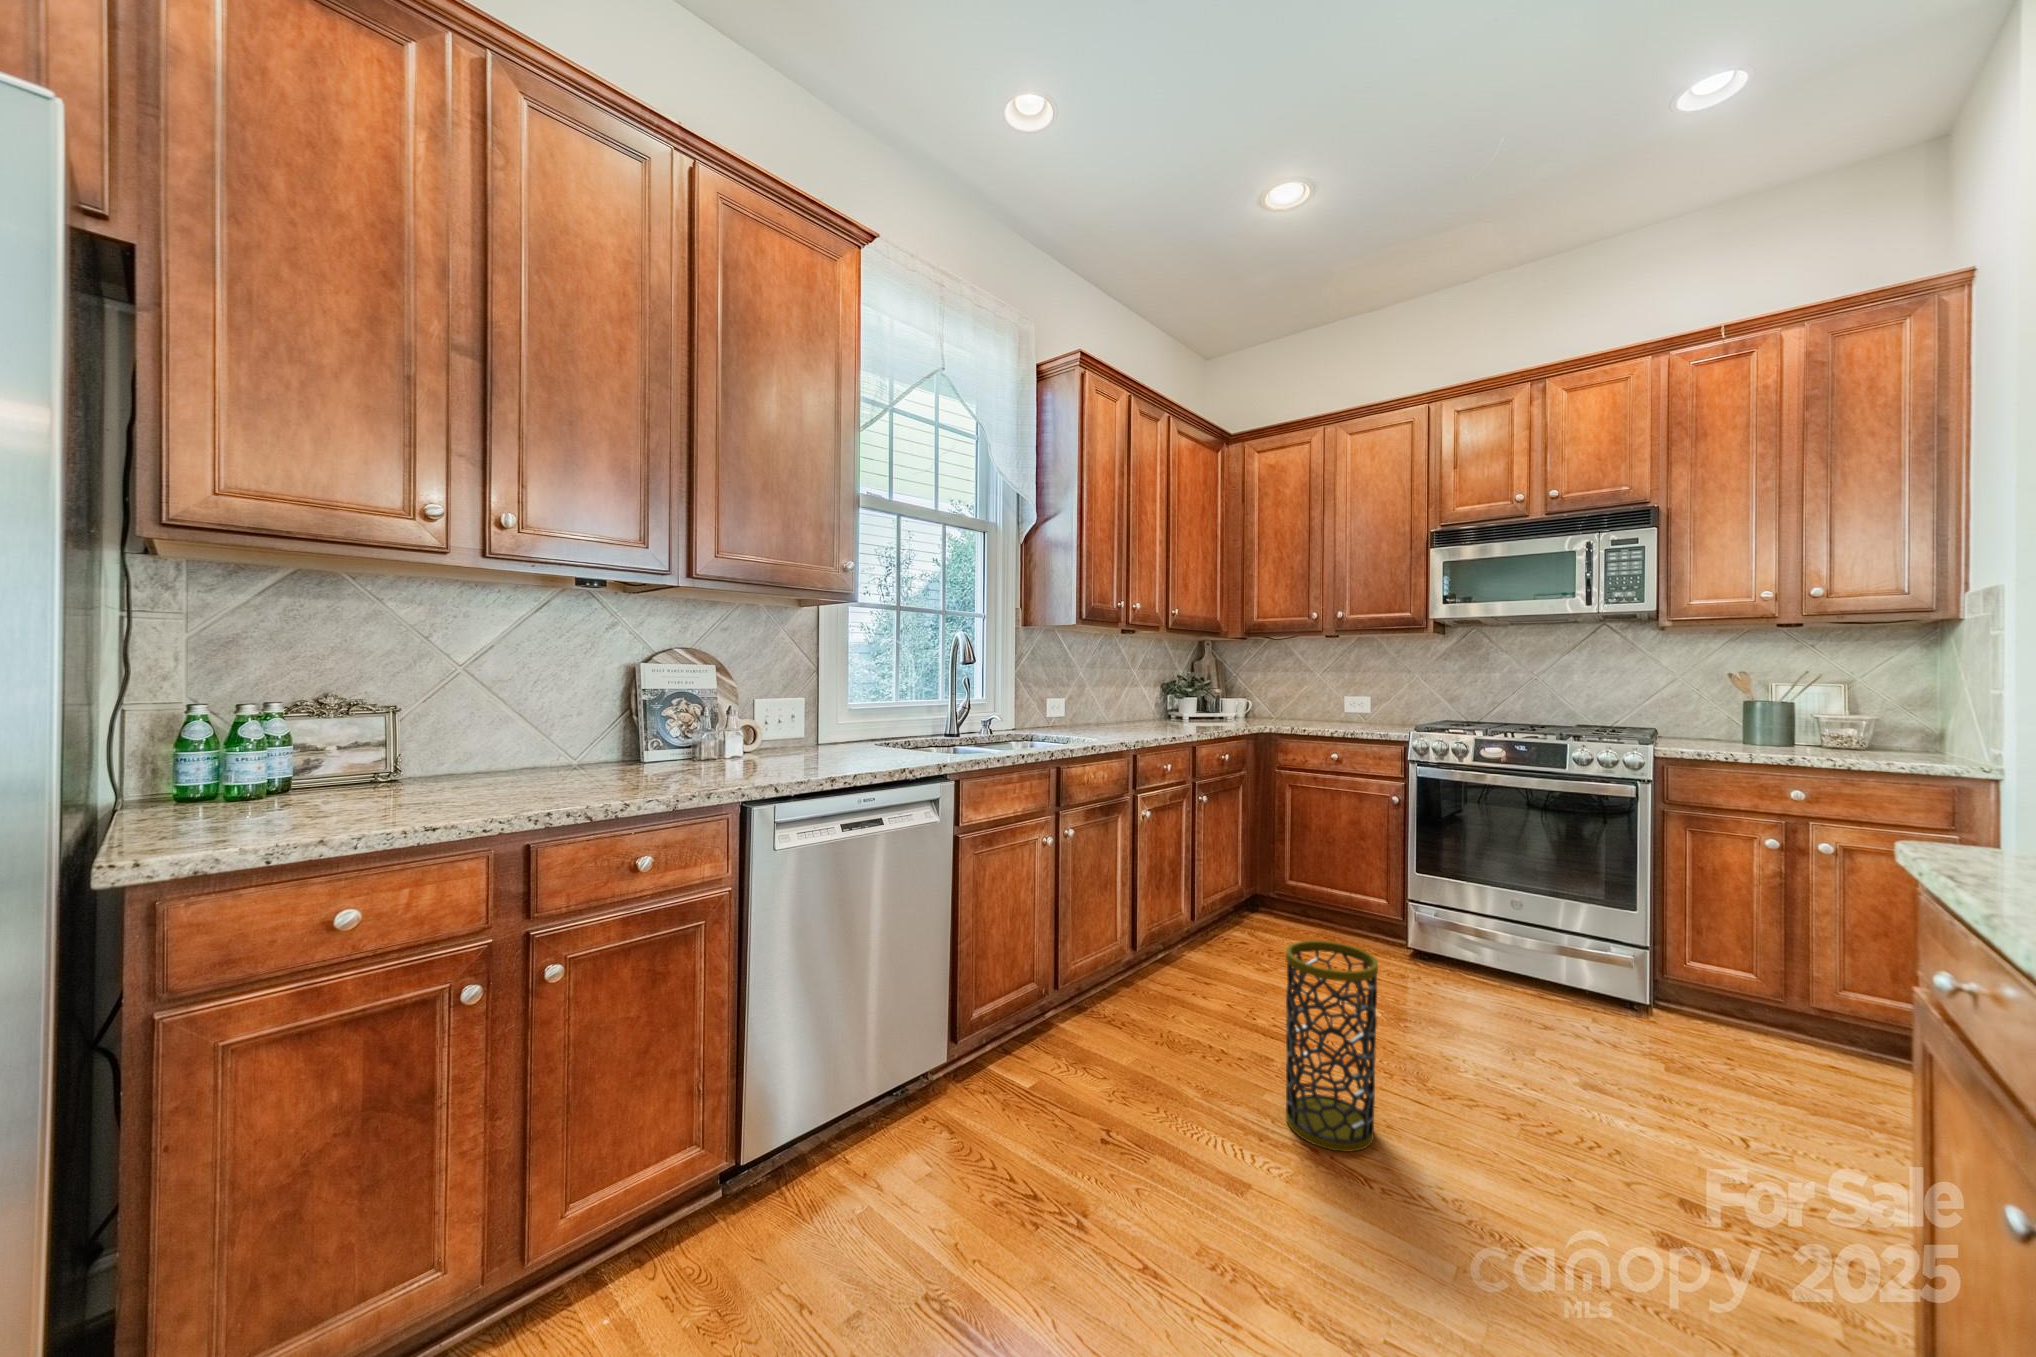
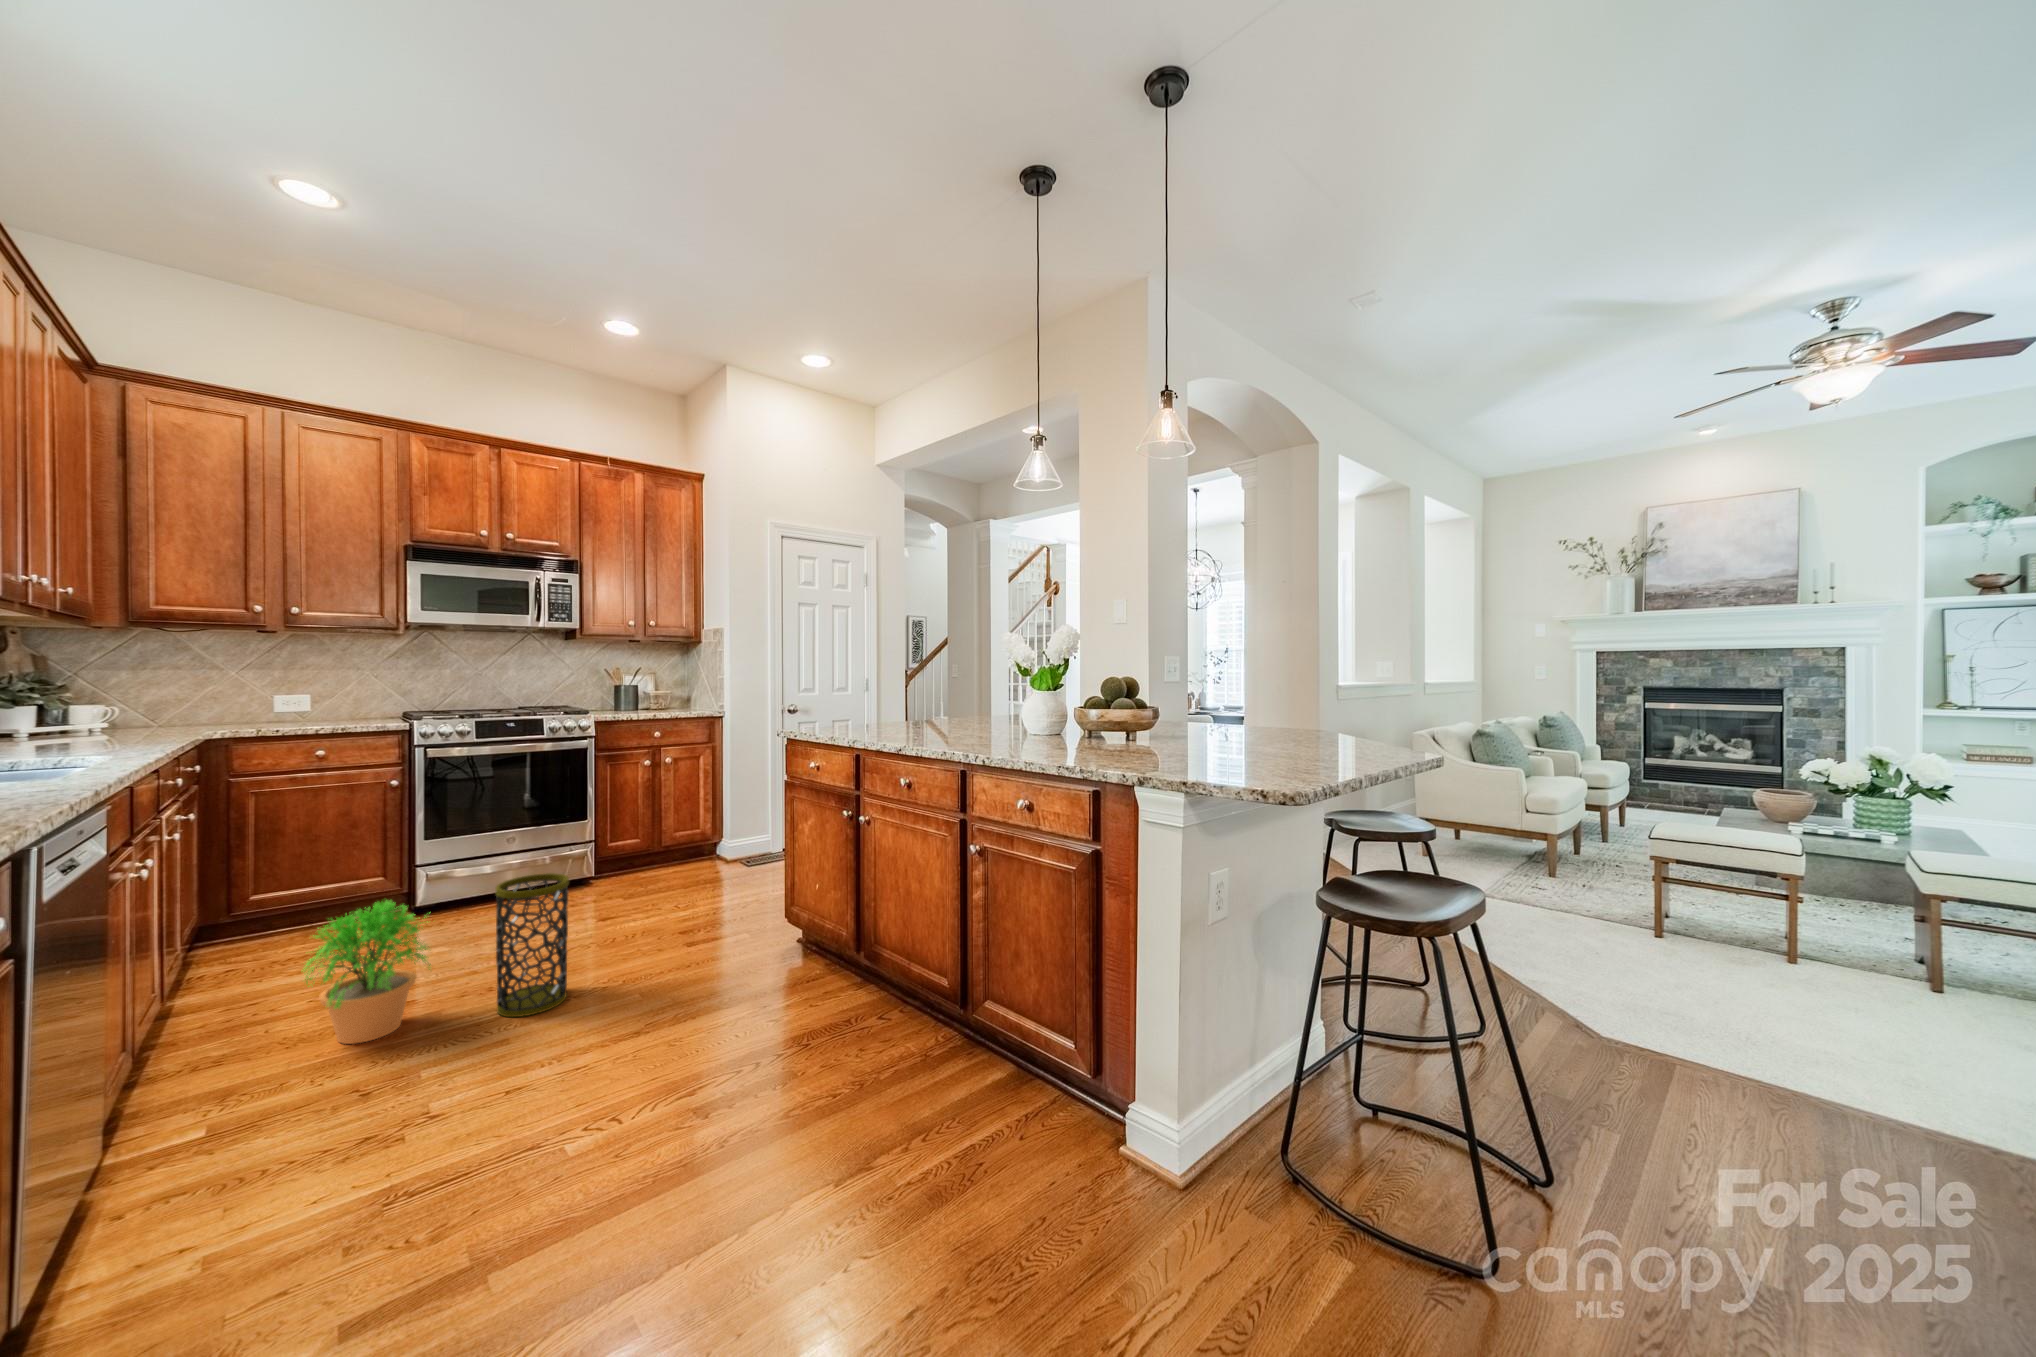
potted plant: none [1146,911,1271,1063] -> present [304,900,431,1044]

